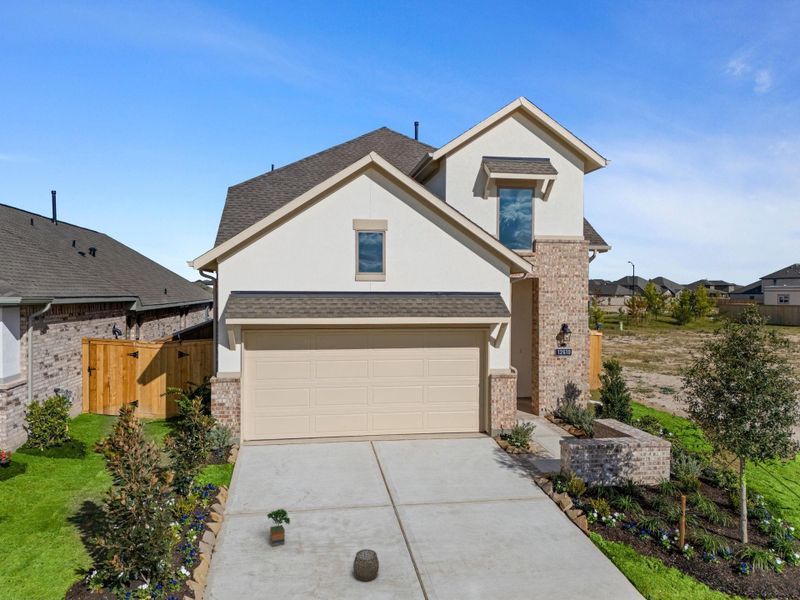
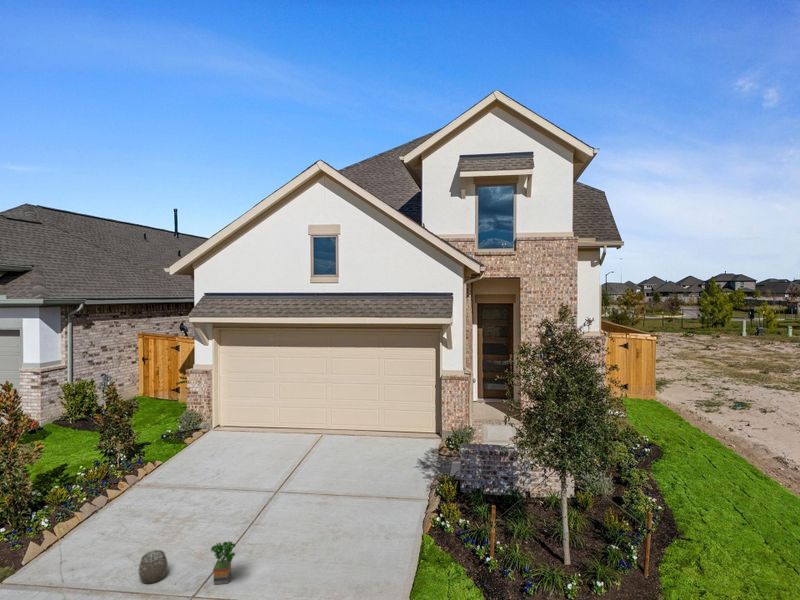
potted tree: present [267,509,290,547] -> present [211,541,235,585]

